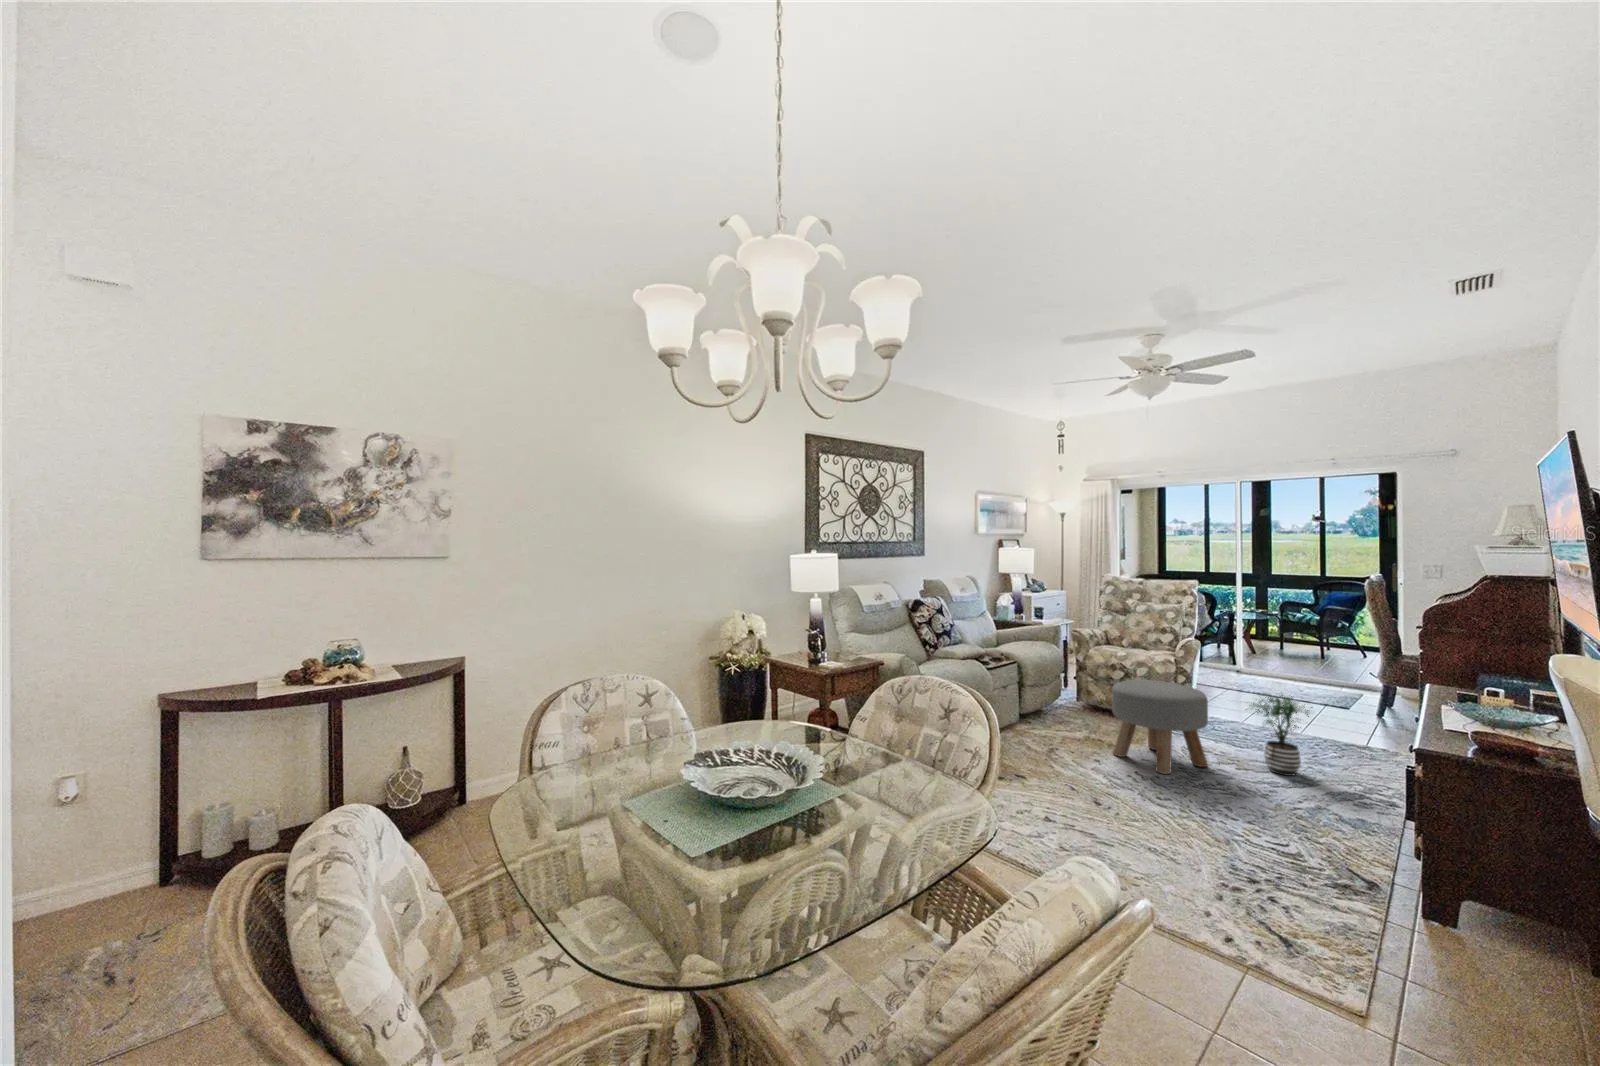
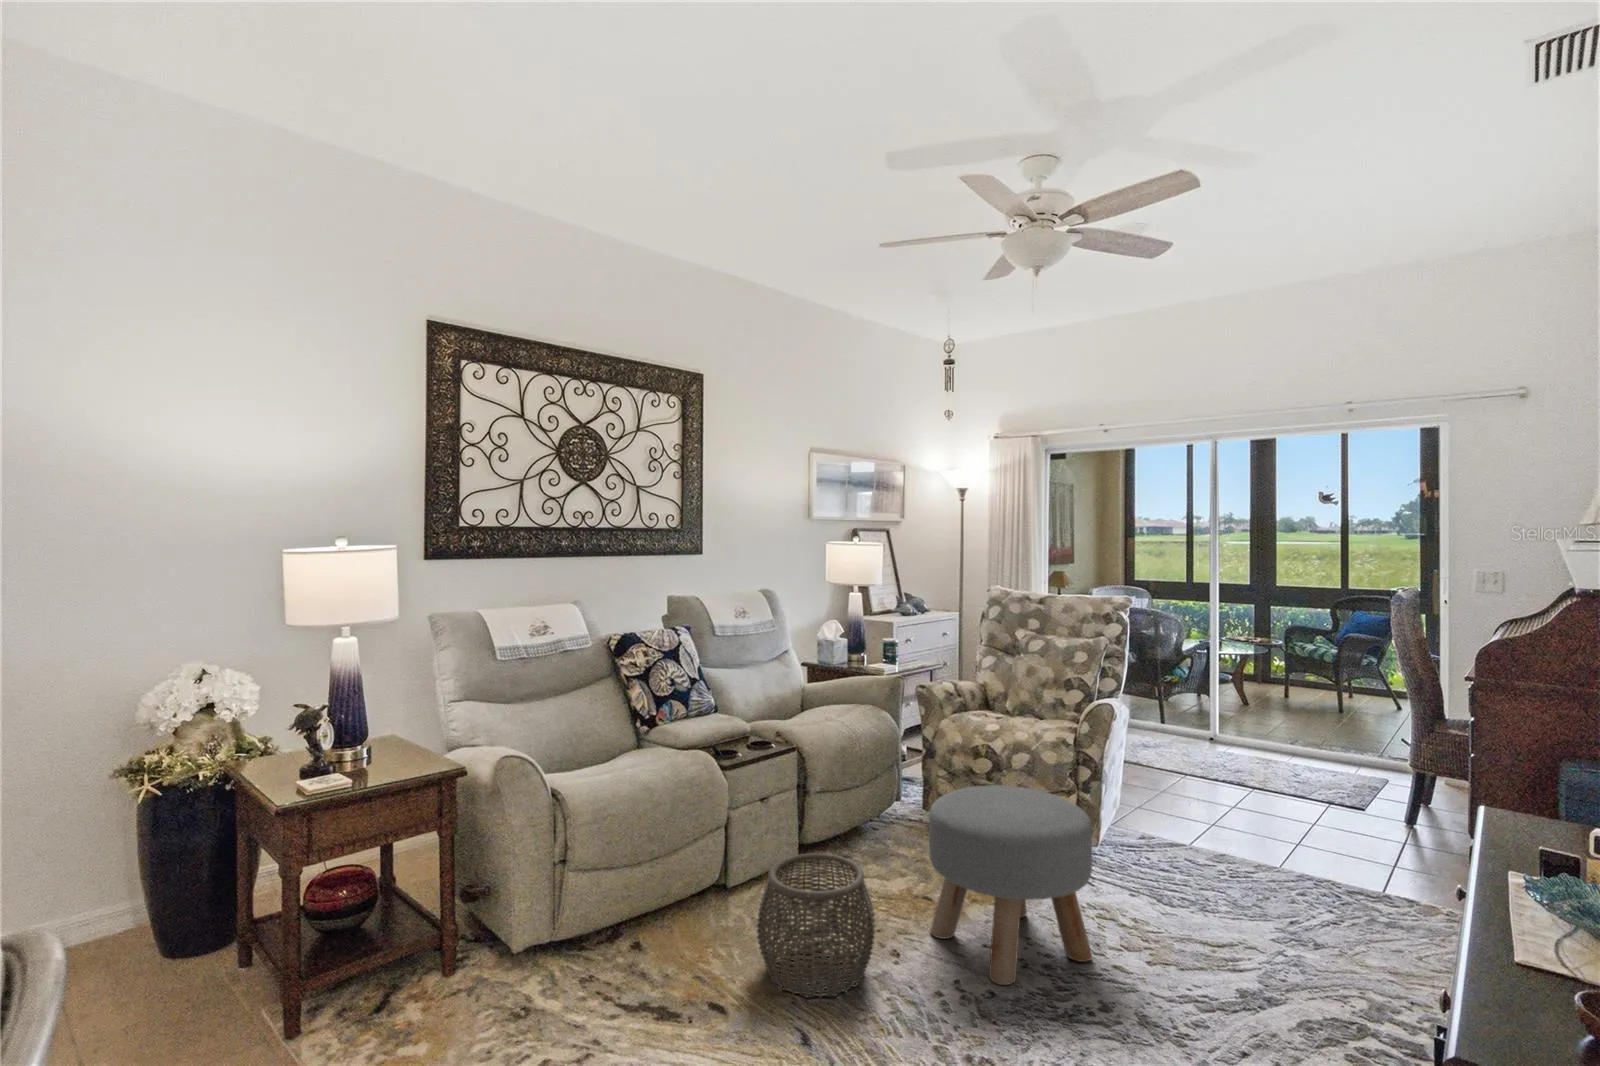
potted plant: present [1245,694,1312,776] -> none [1161,812,1282,978]
woven basket: none [1032,709,1097,776] -> present [757,853,876,998]

